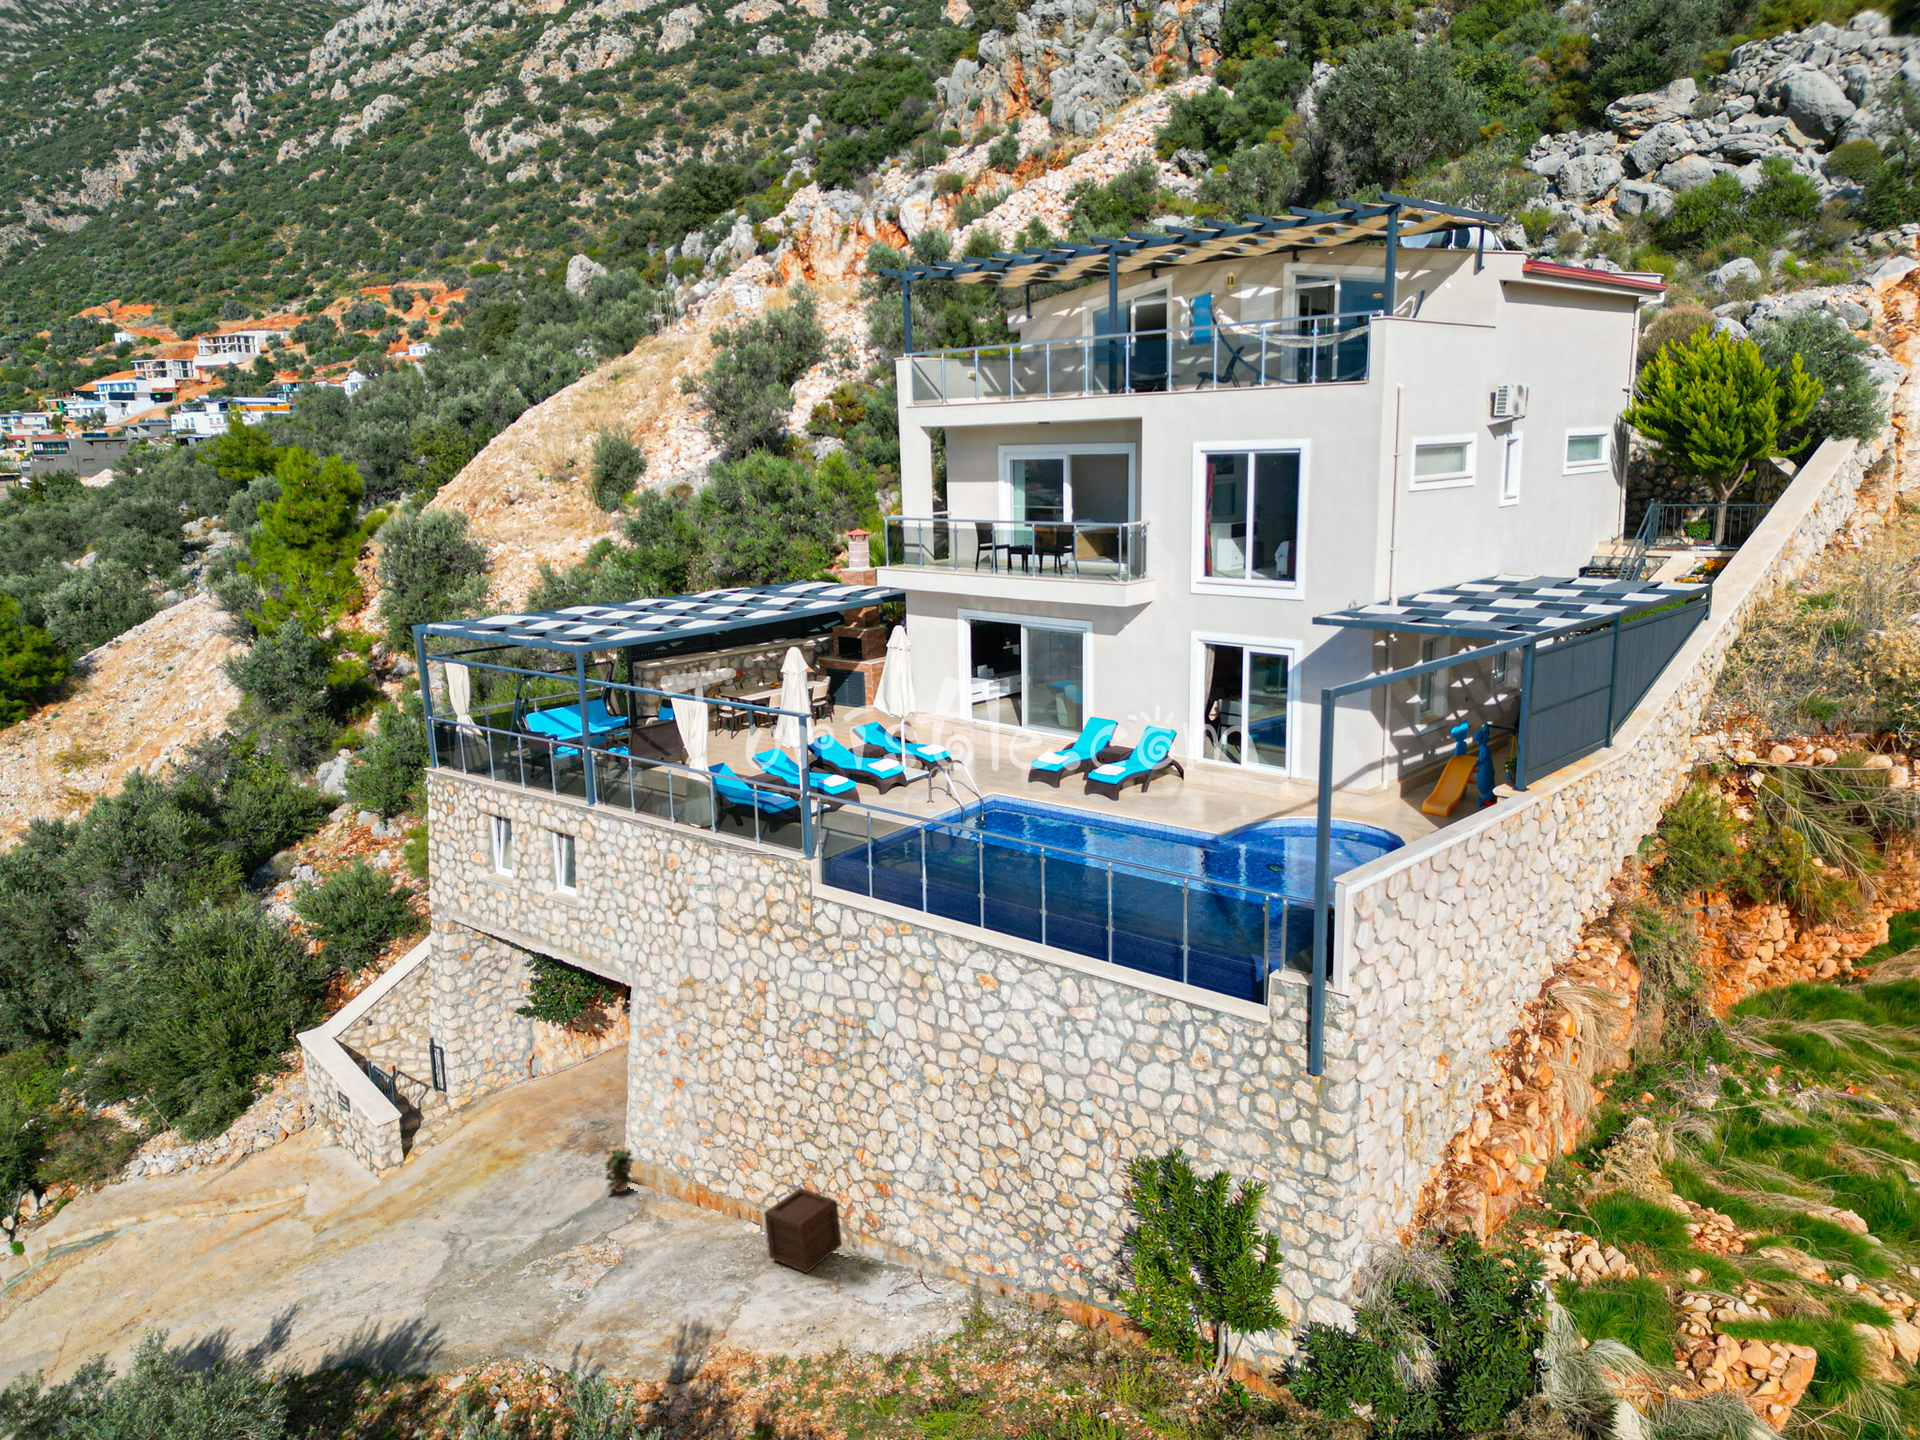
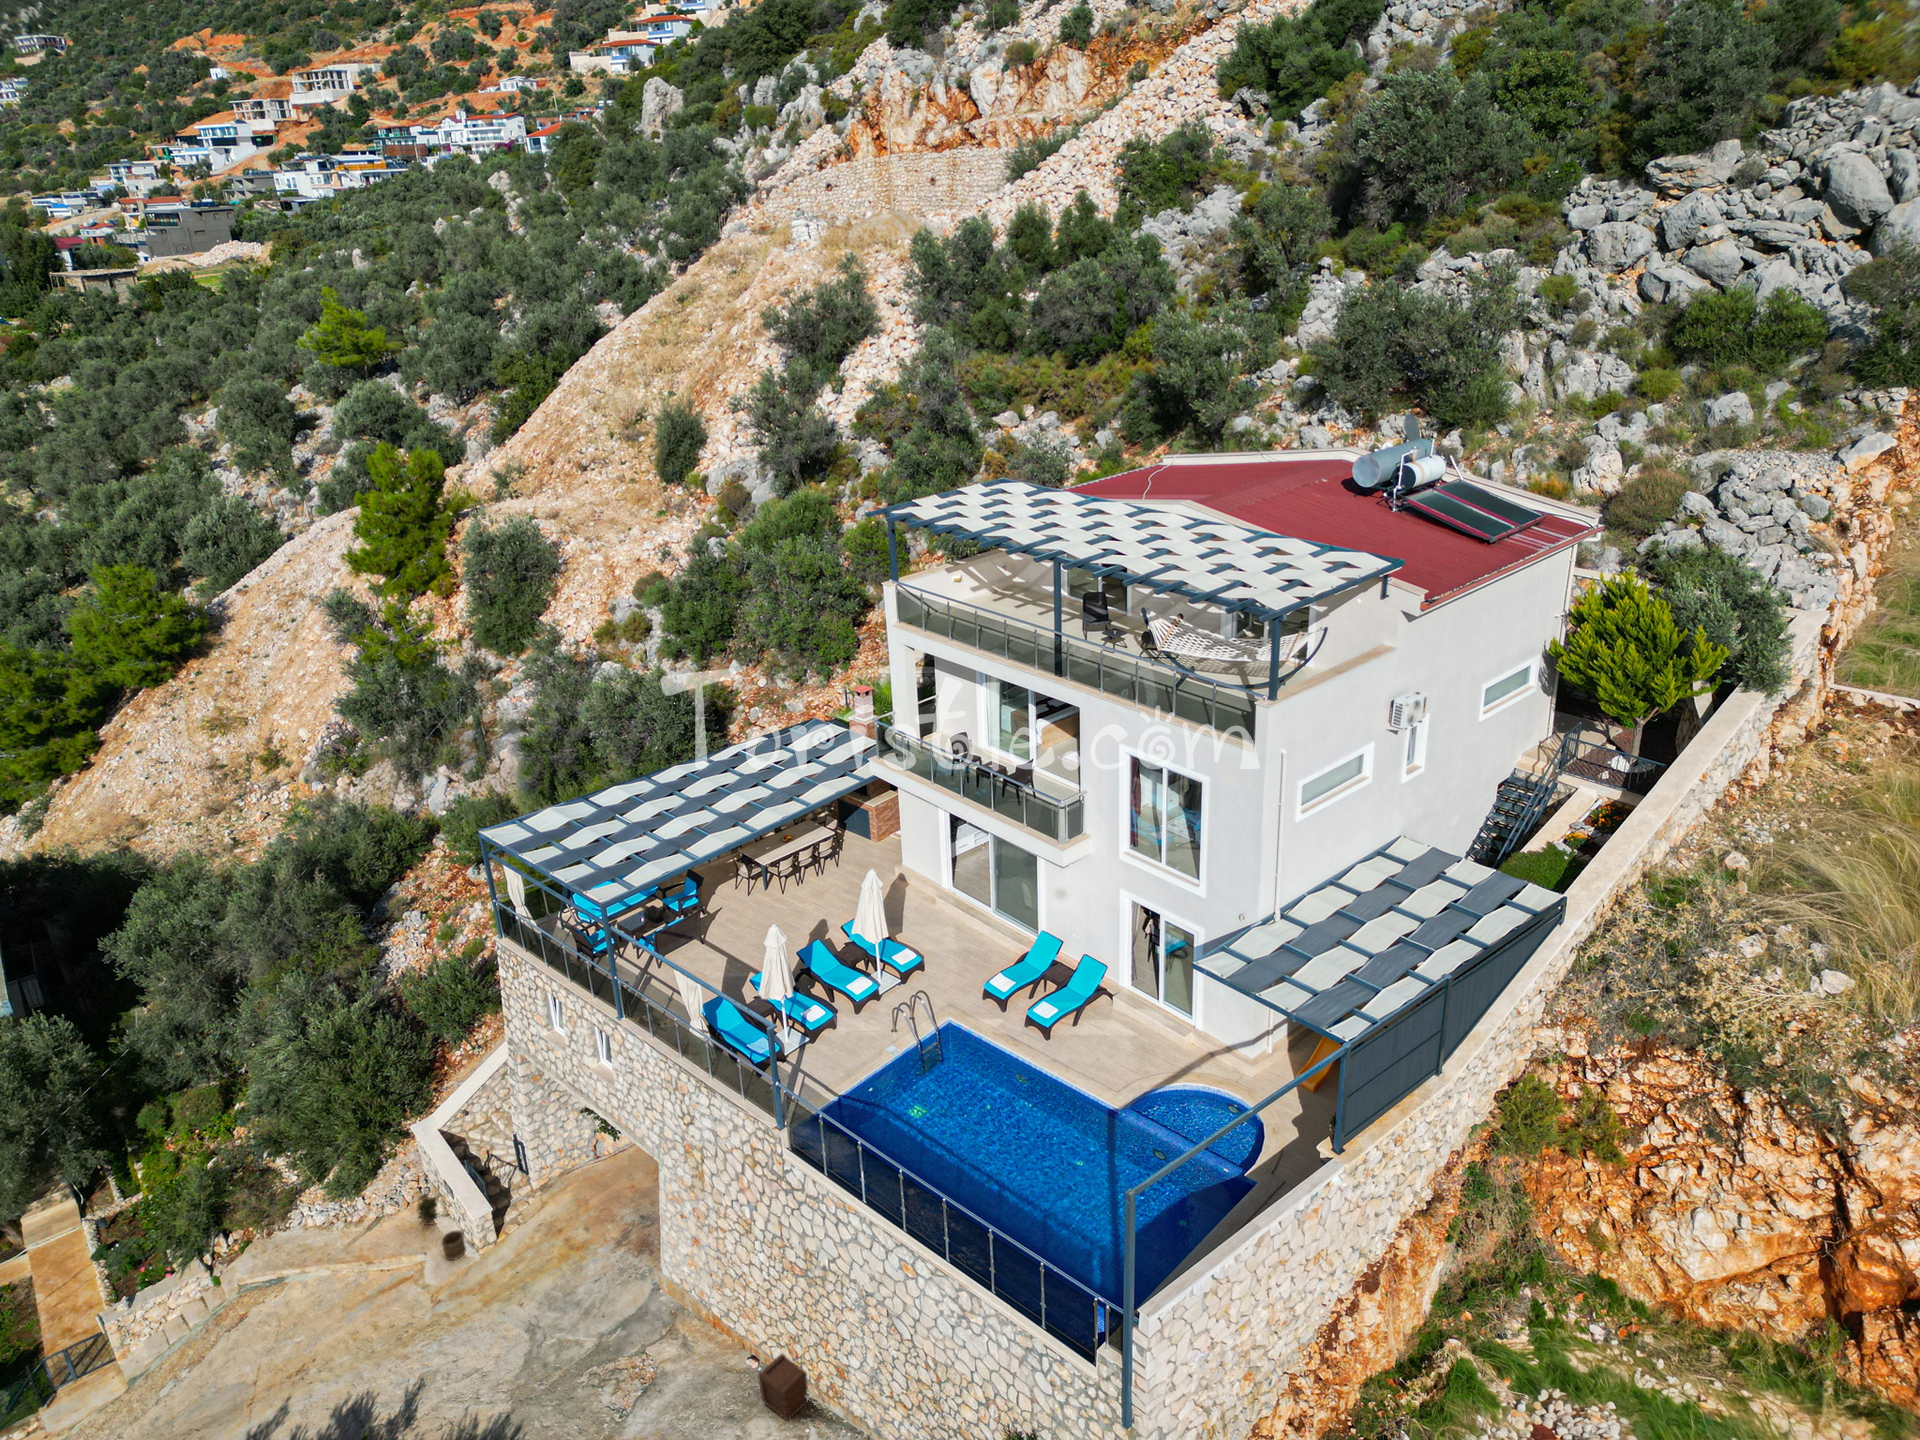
decorative plant: present [605,1143,634,1192] -> present [416,1194,438,1225]
bucket: none [329,1144,362,1182] -> present [441,1231,466,1260]

